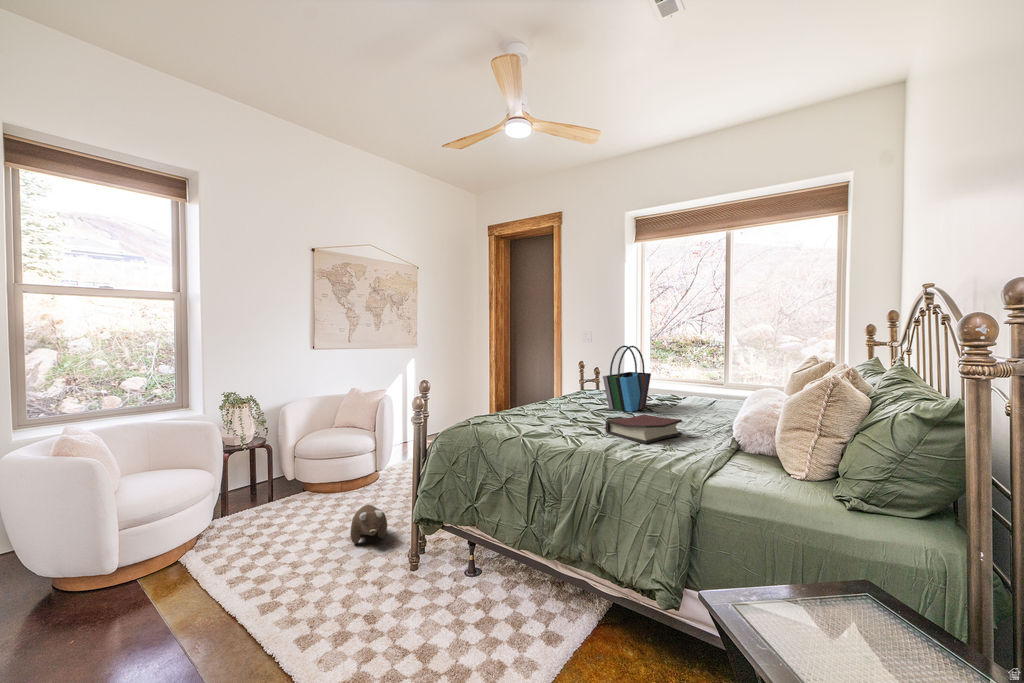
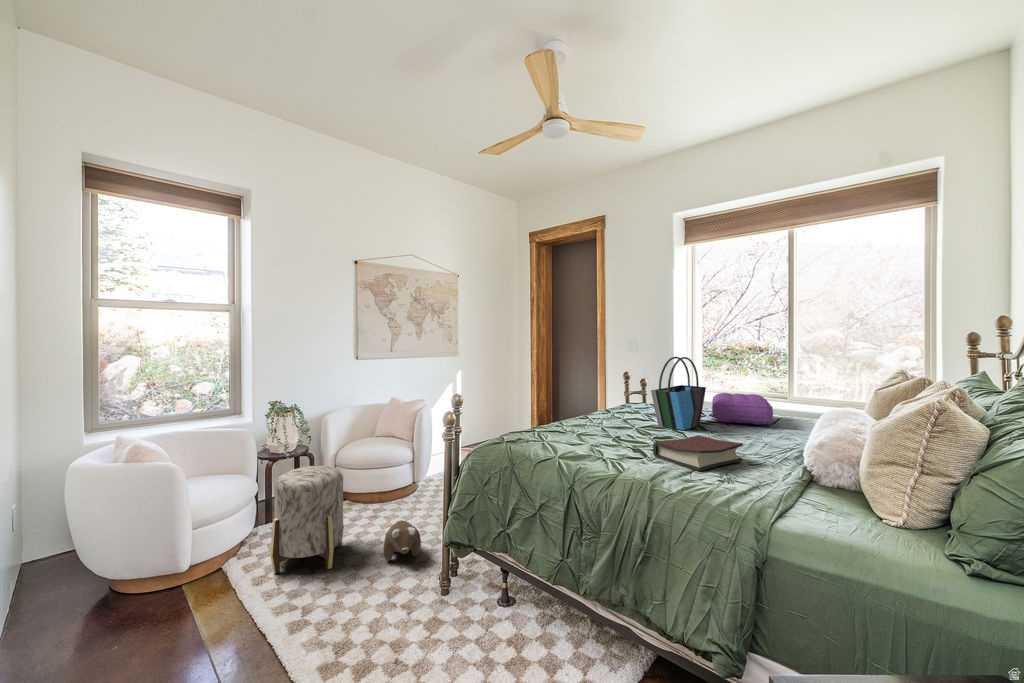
pillow: none [657,379,708,406] -> present [712,393,773,425]
ottoman: none [235,455,308,561] -> present [270,466,344,574]

